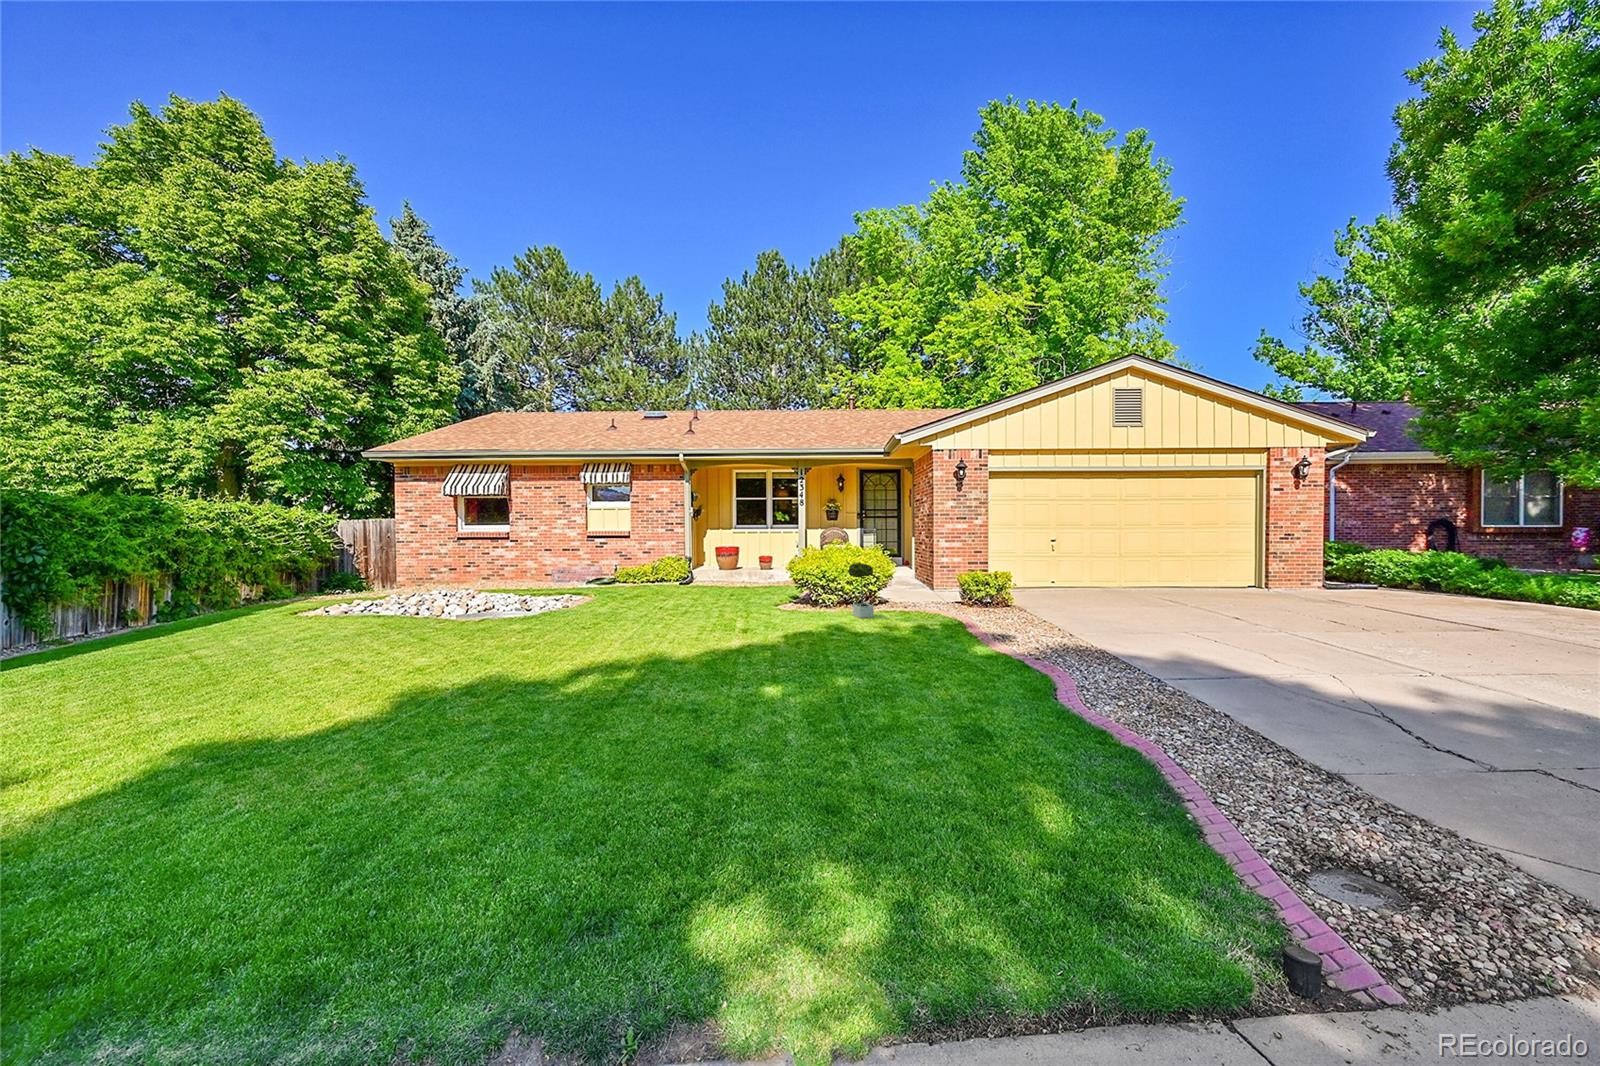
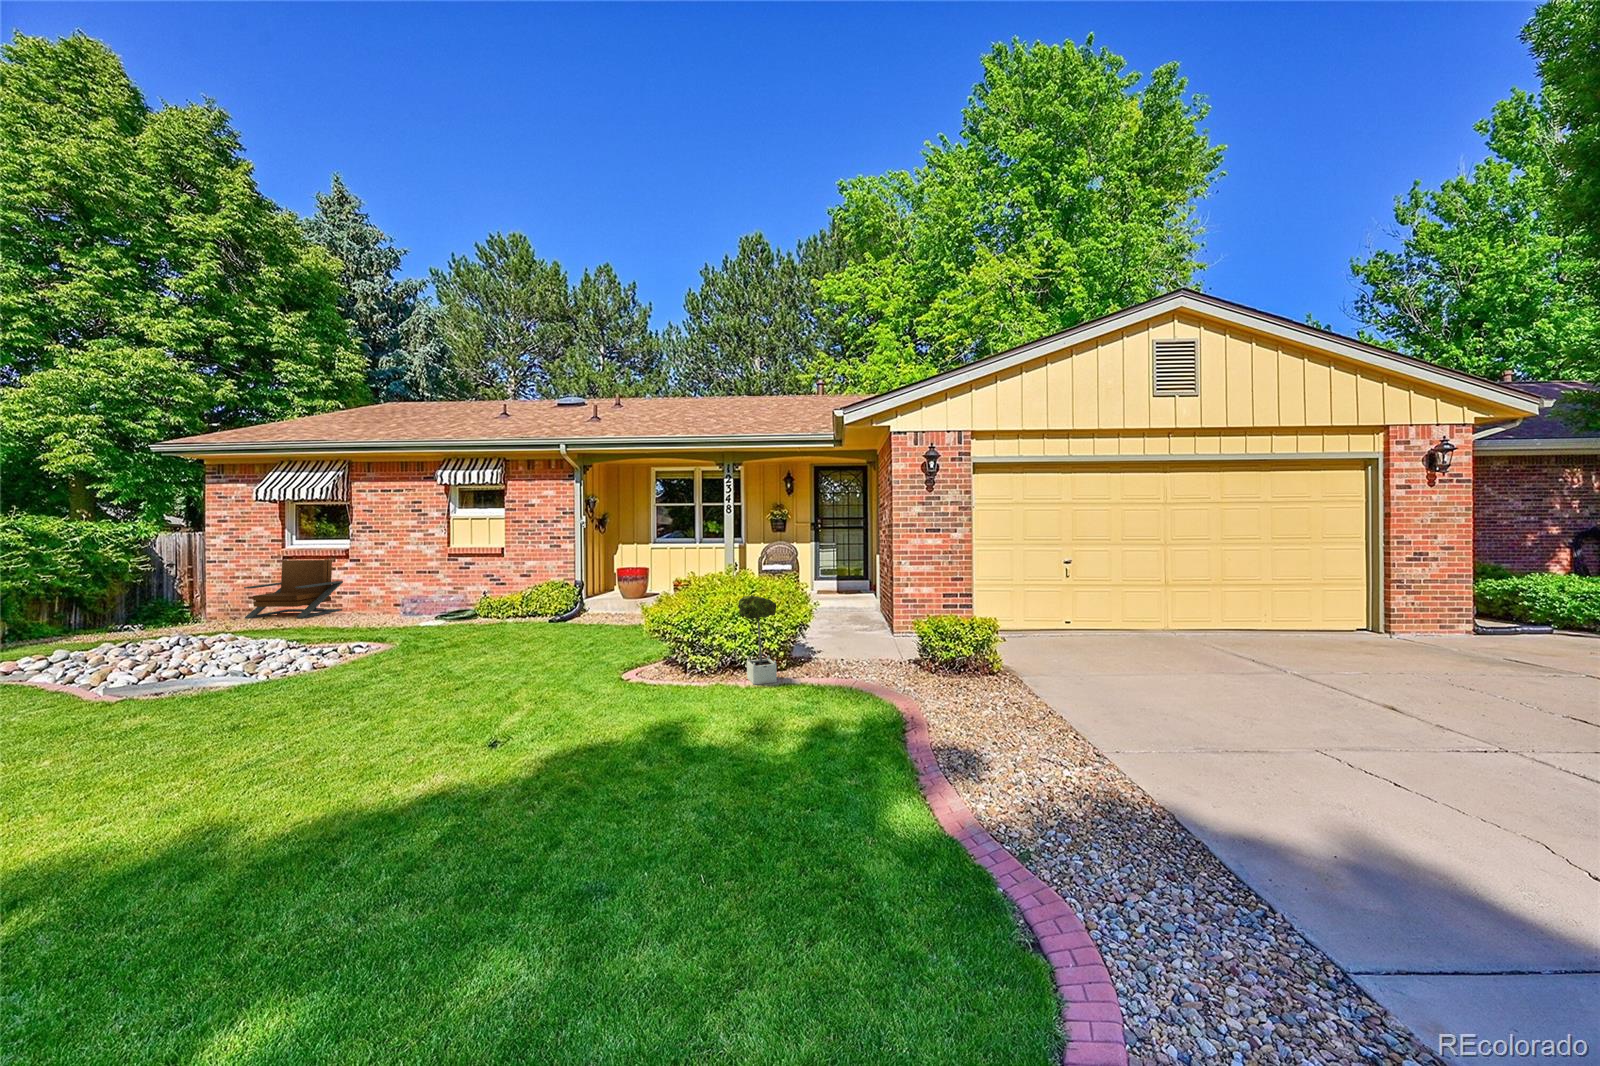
lounge chair: none [447,541,511,585] -> present [244,560,343,618]

